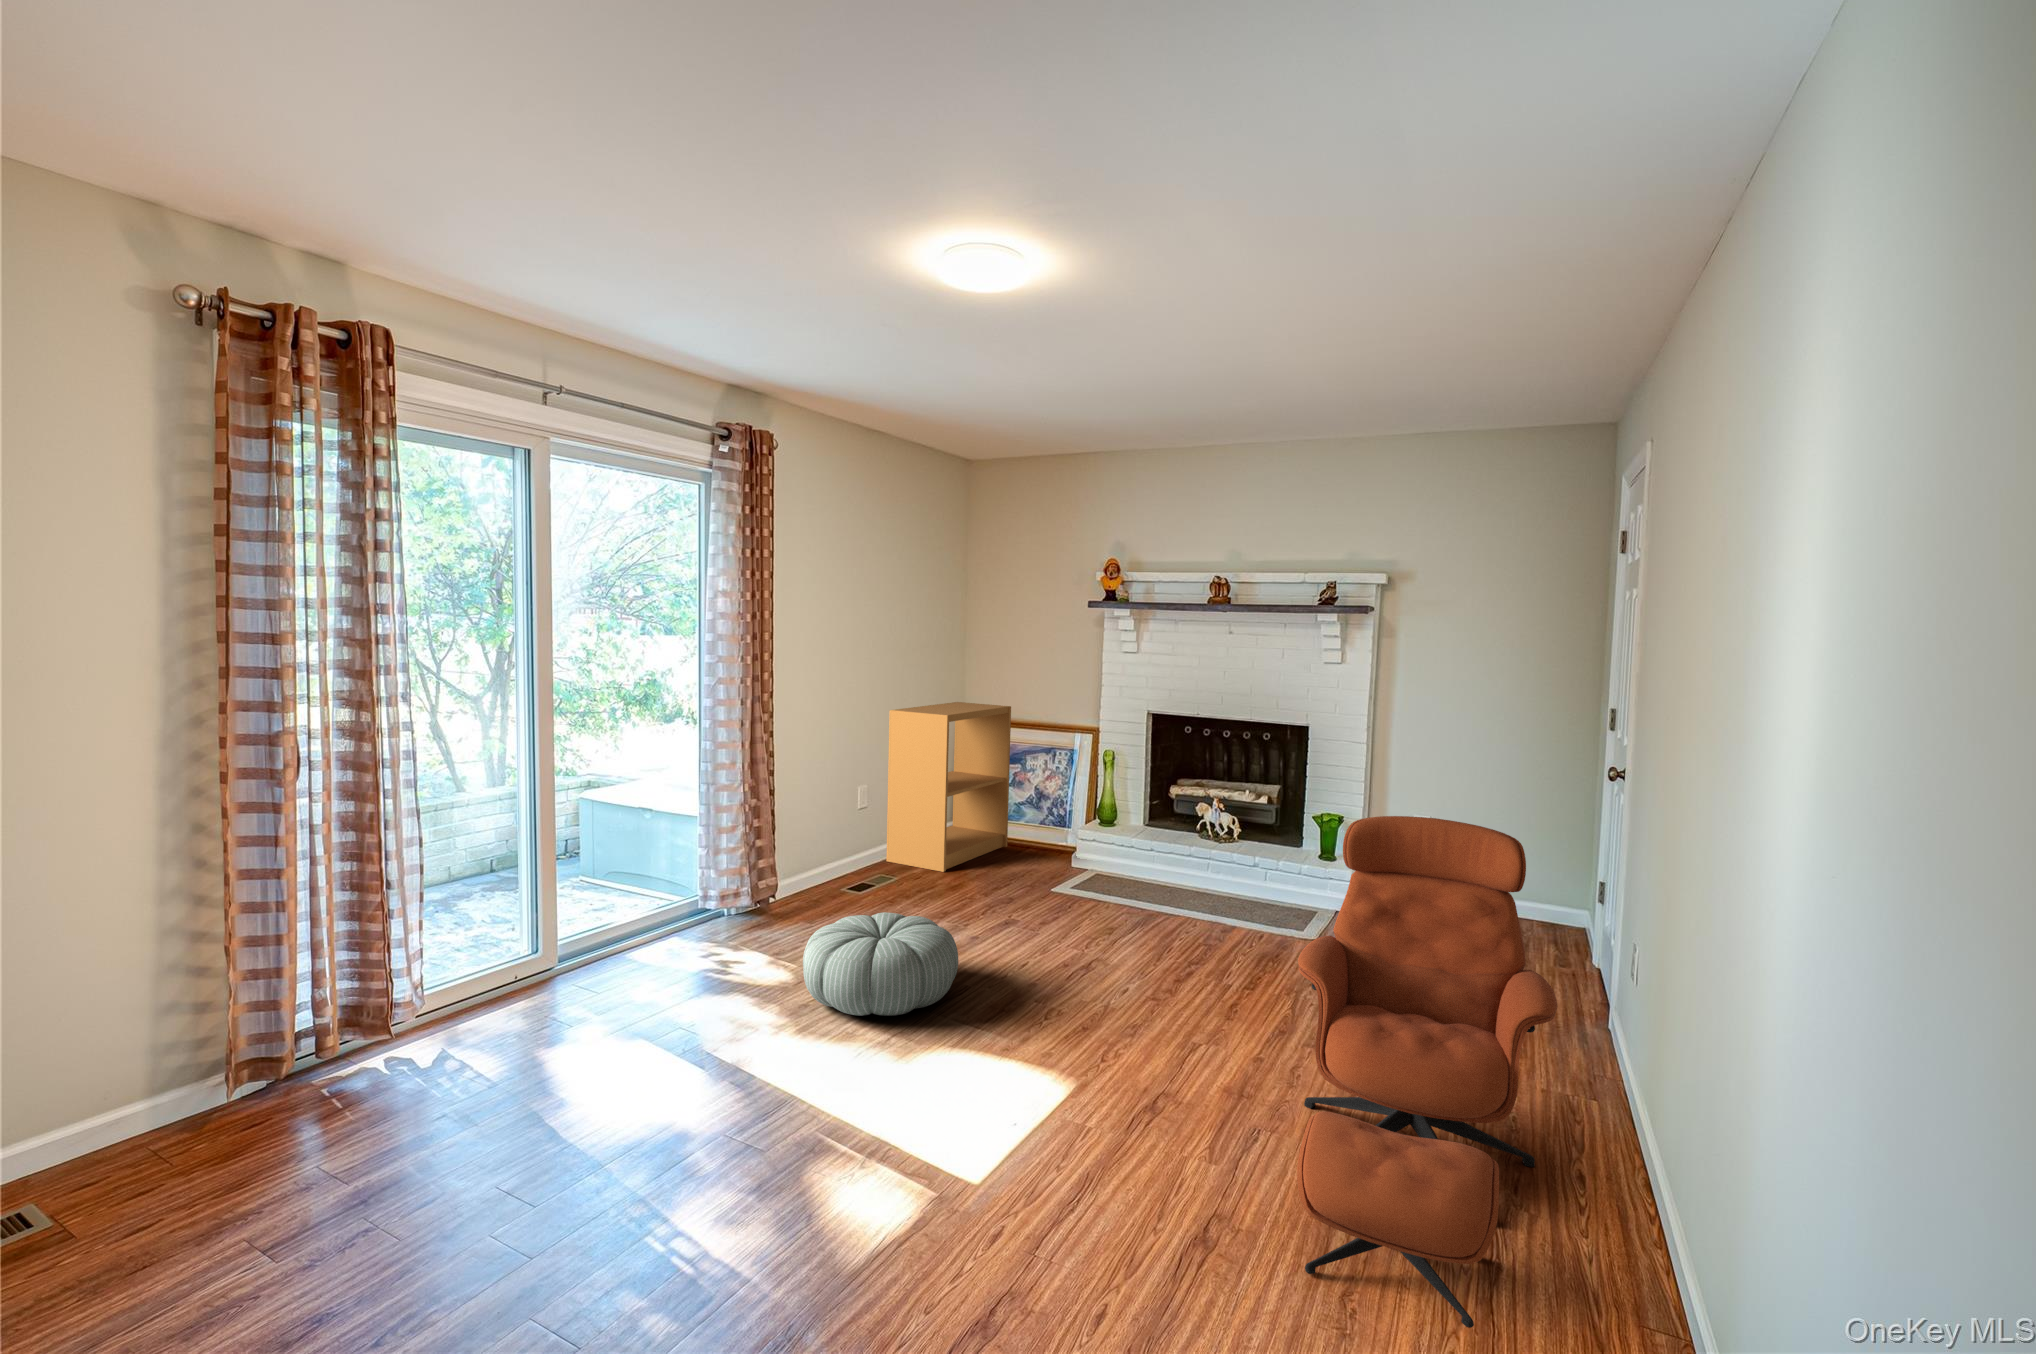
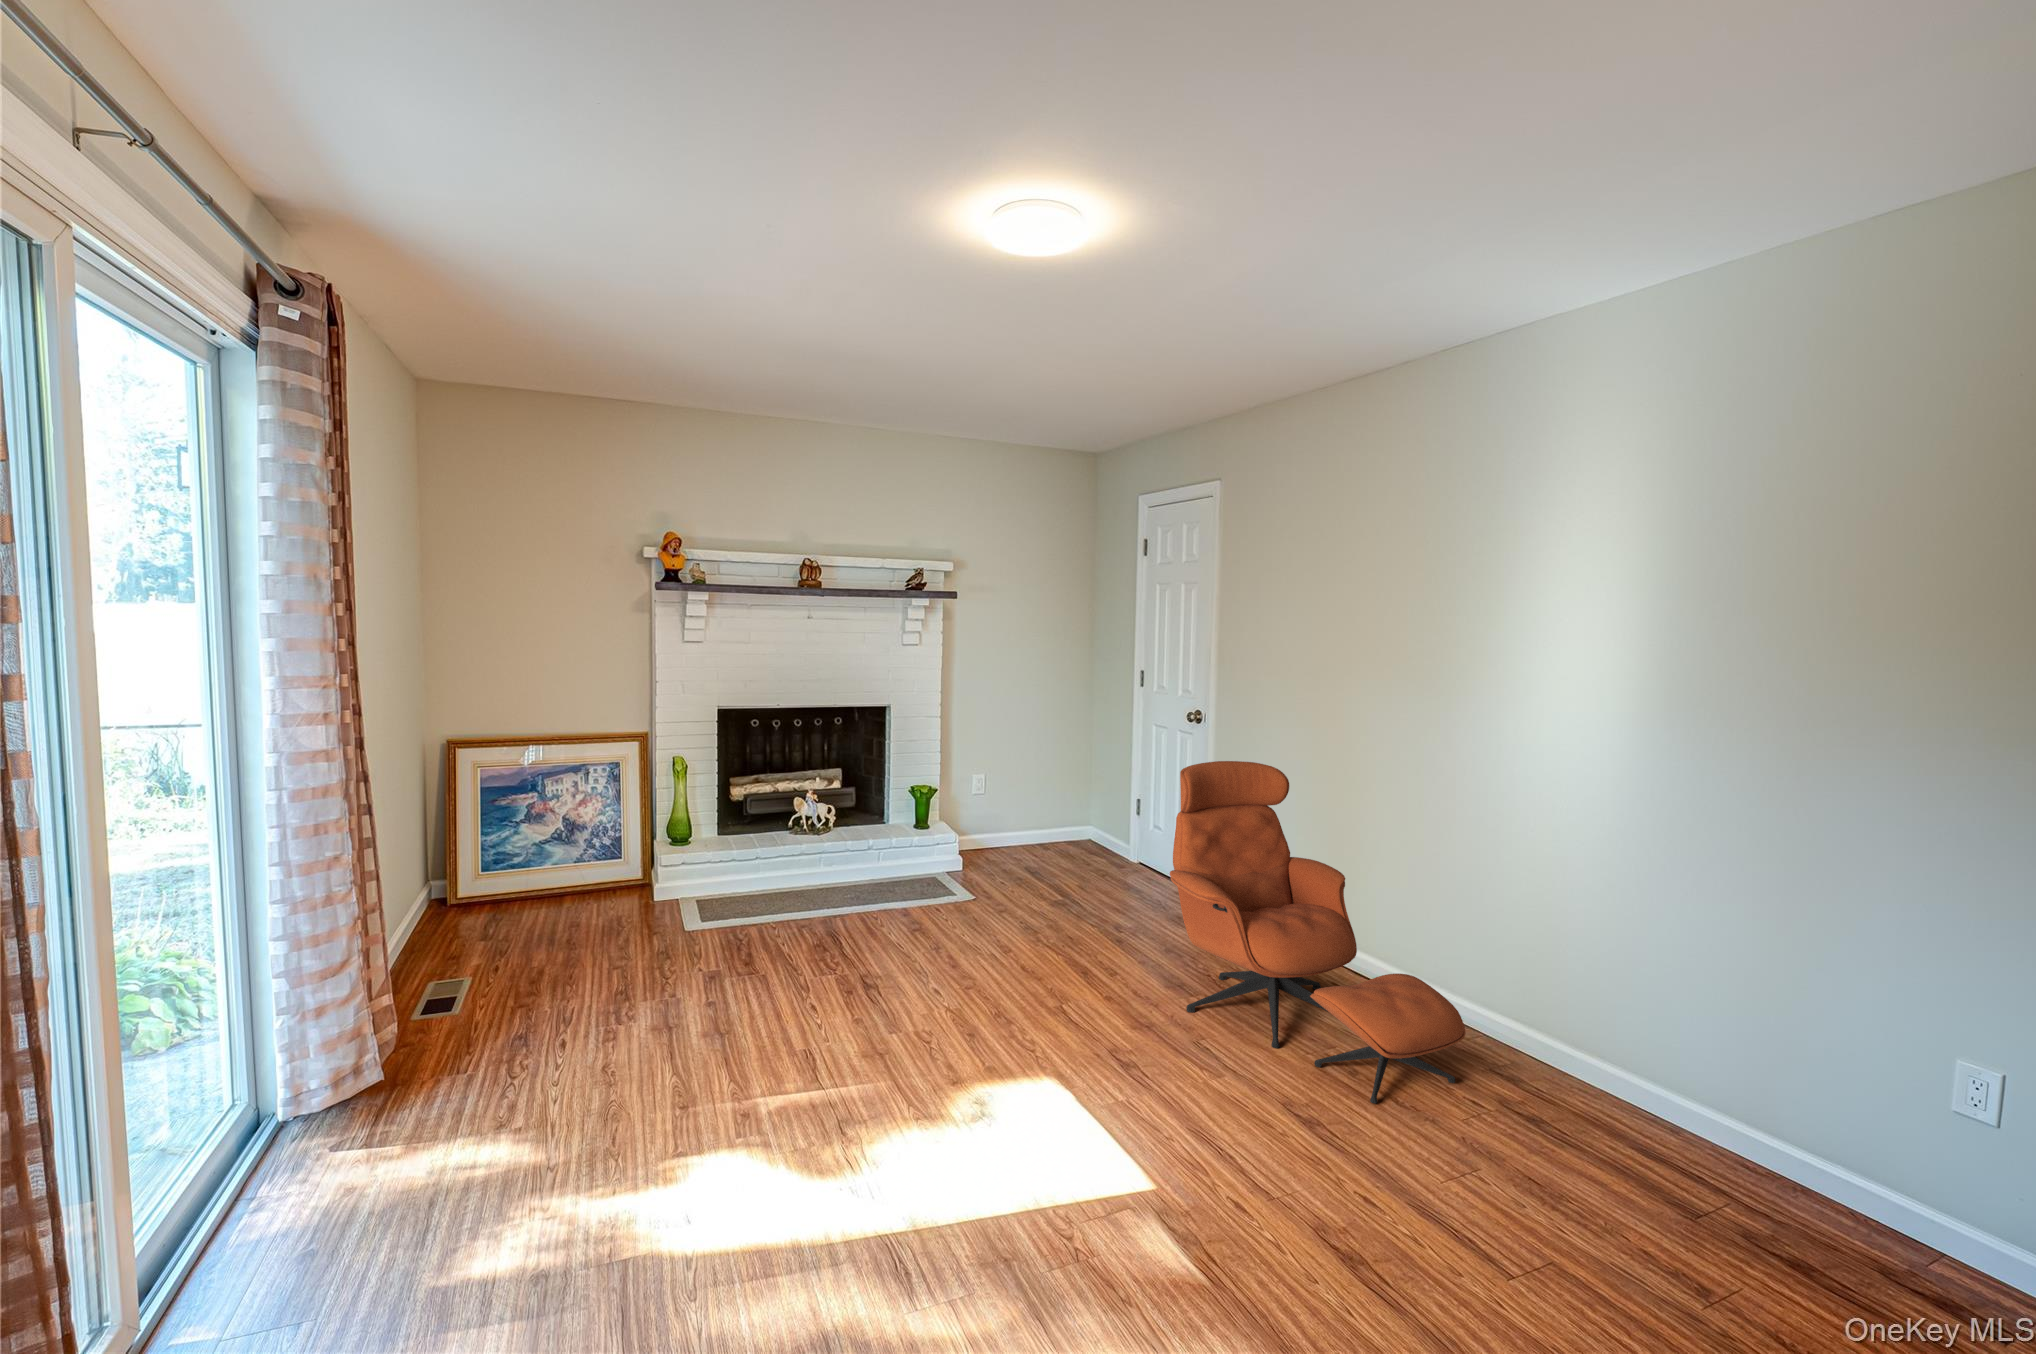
bookshelf: present [886,702,1011,872] -> none [404,719,537,960]
pouf: present [803,912,958,1016] -> none [632,983,839,1133]

